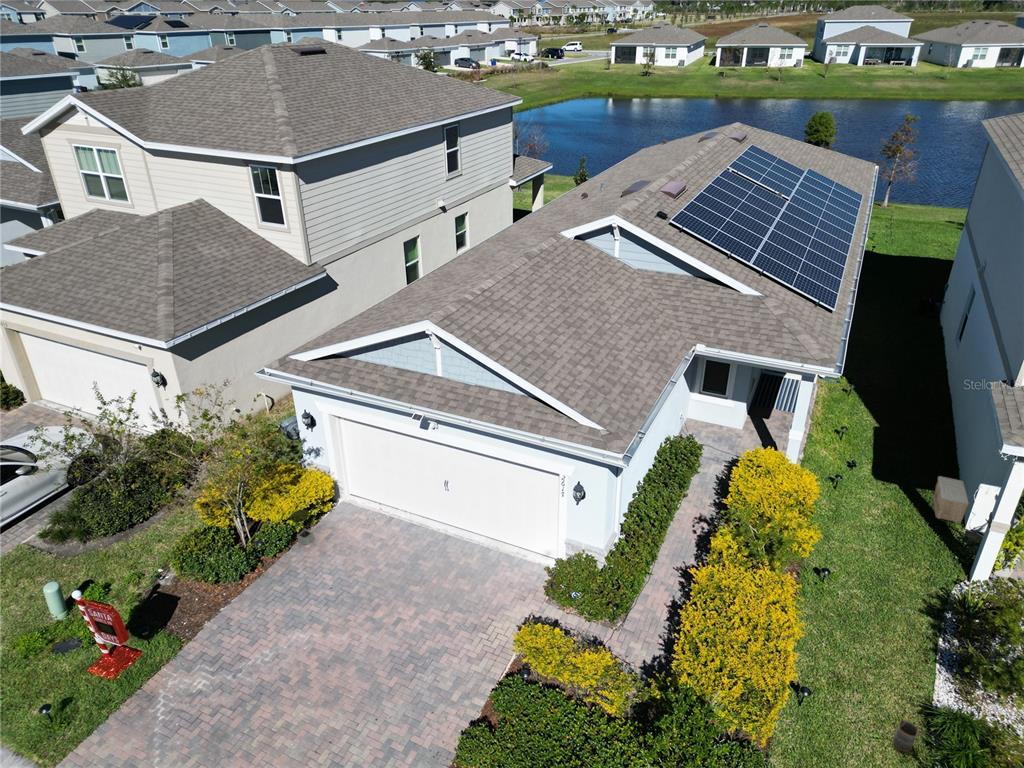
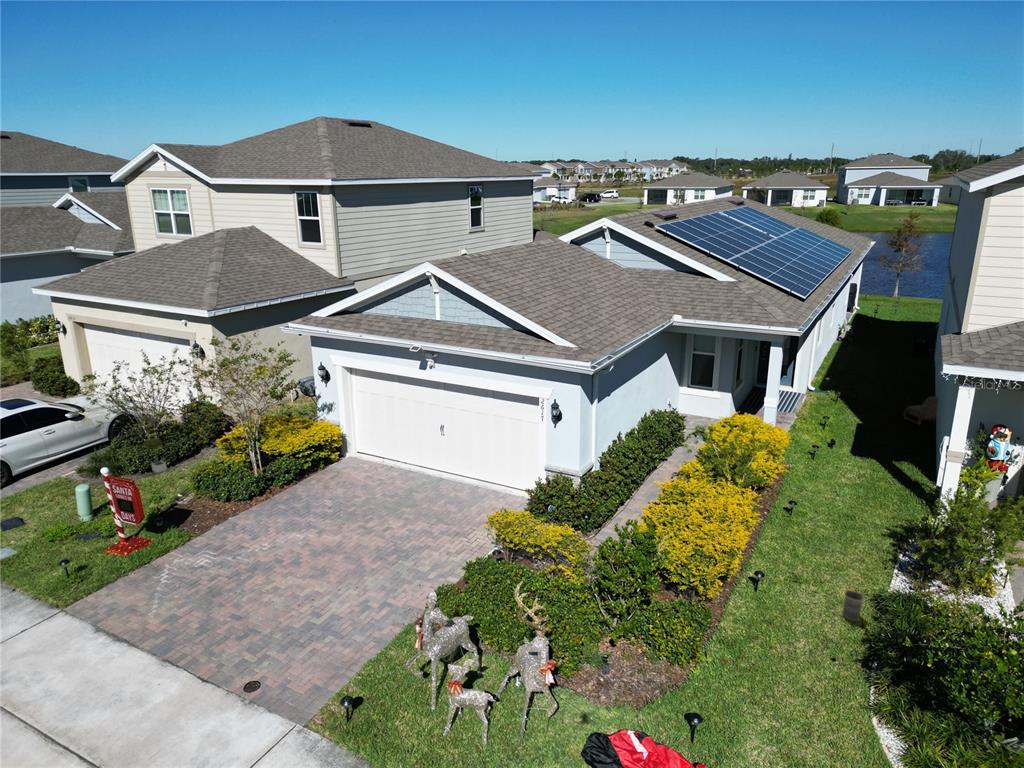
lounge chair: none [918,404,967,433] -> present [904,396,938,425]
storage bench: present [932,476,969,523] -> none [909,441,938,481]
potted tree: present [290,510,314,545] -> present [144,439,167,473]

